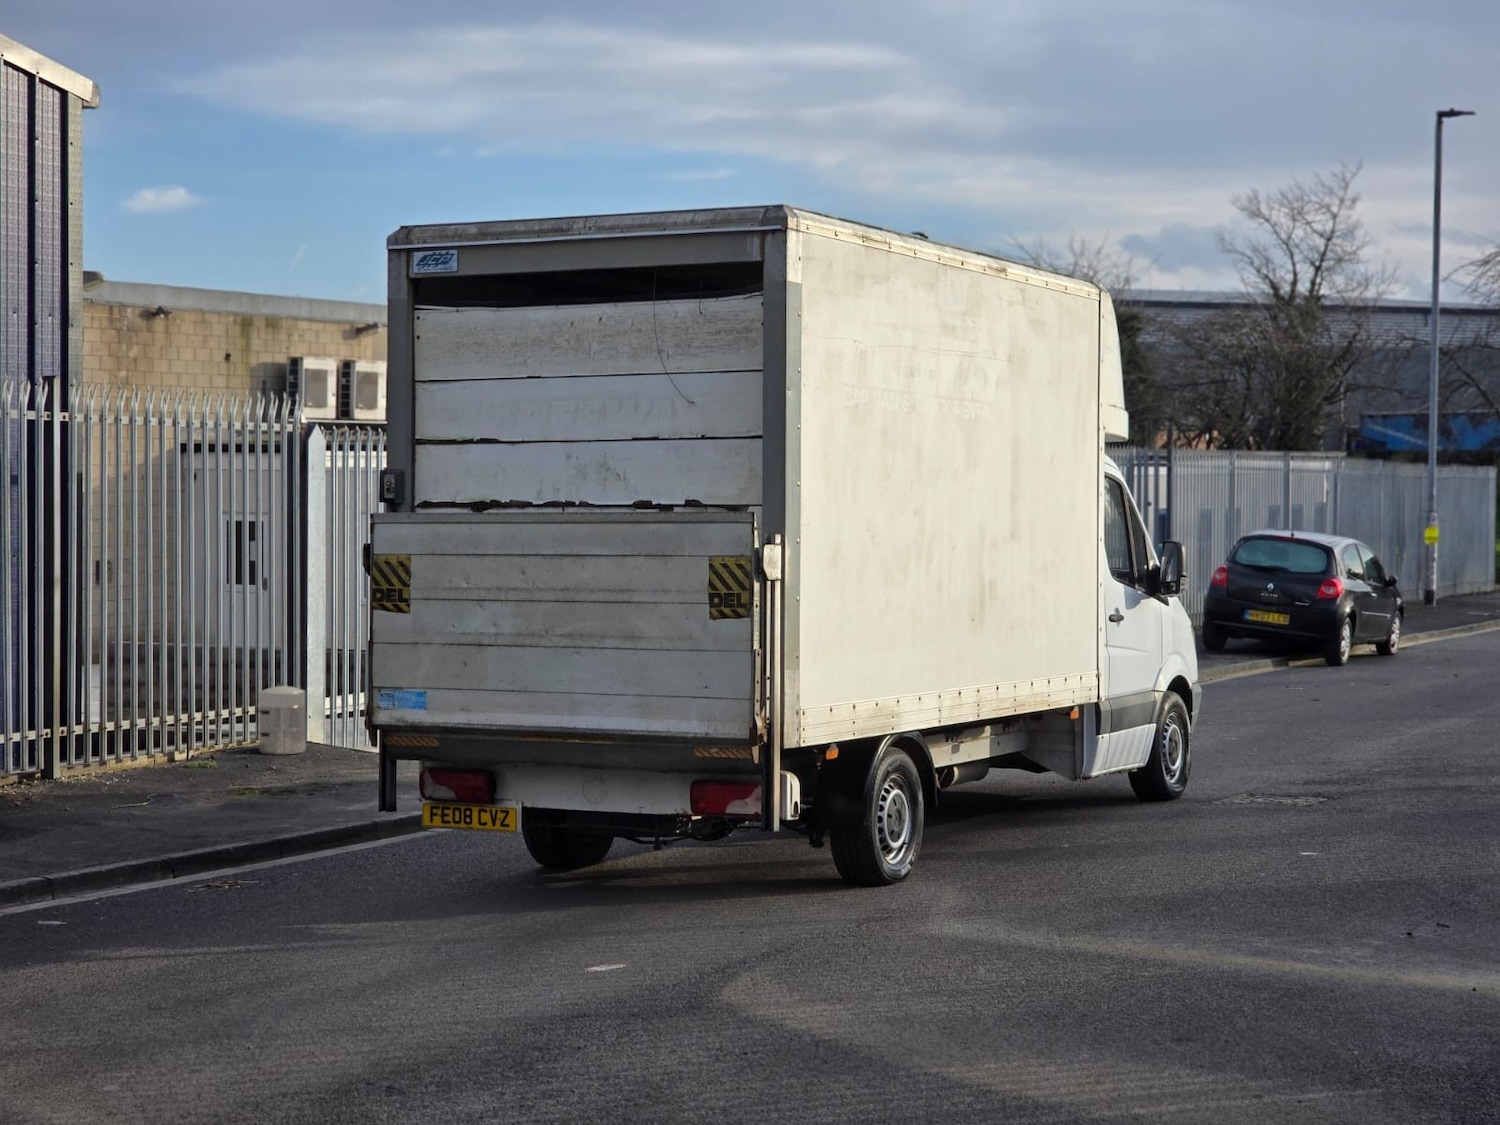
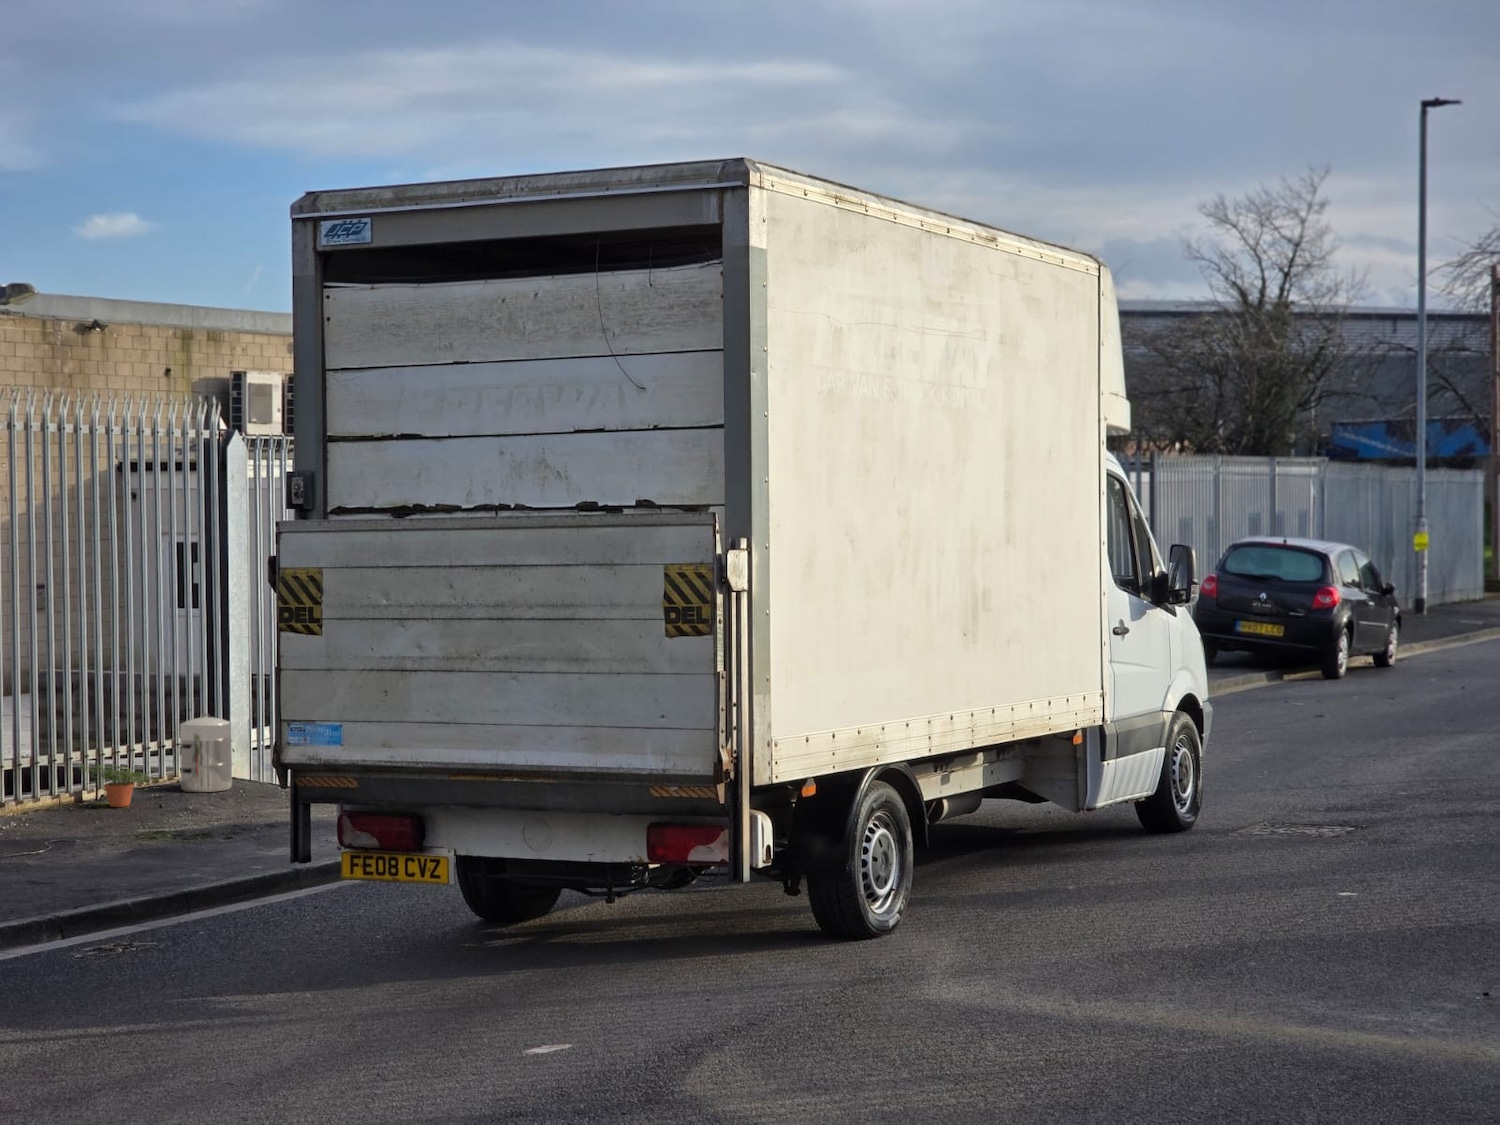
potted plant: none [168,725,246,766] -> present [79,764,153,807]

